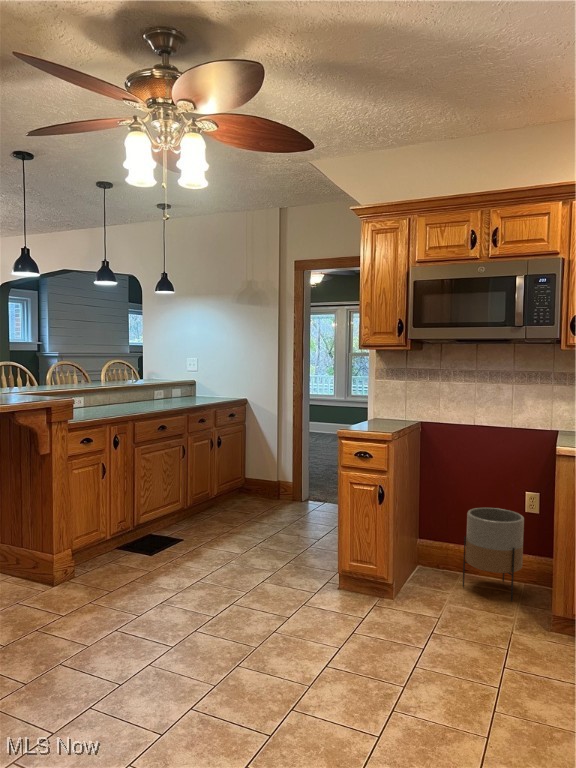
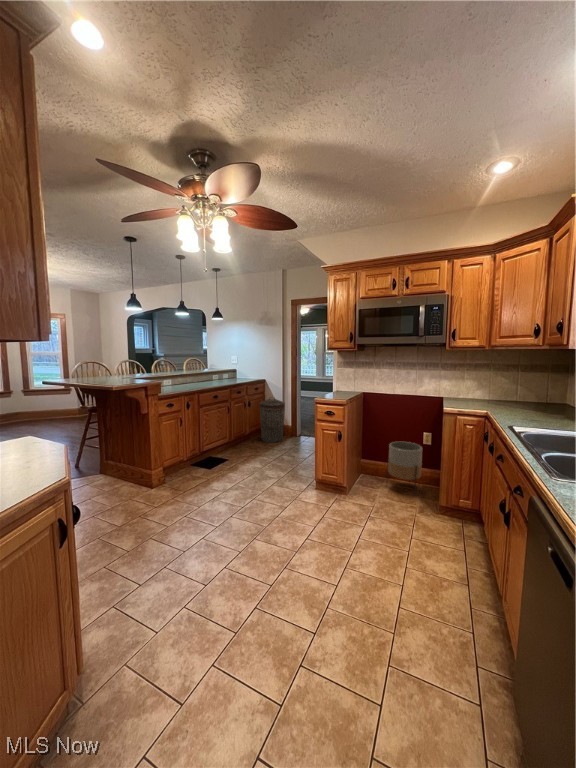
trash can: none [237,431,283,513] -> present [260,398,285,443]

